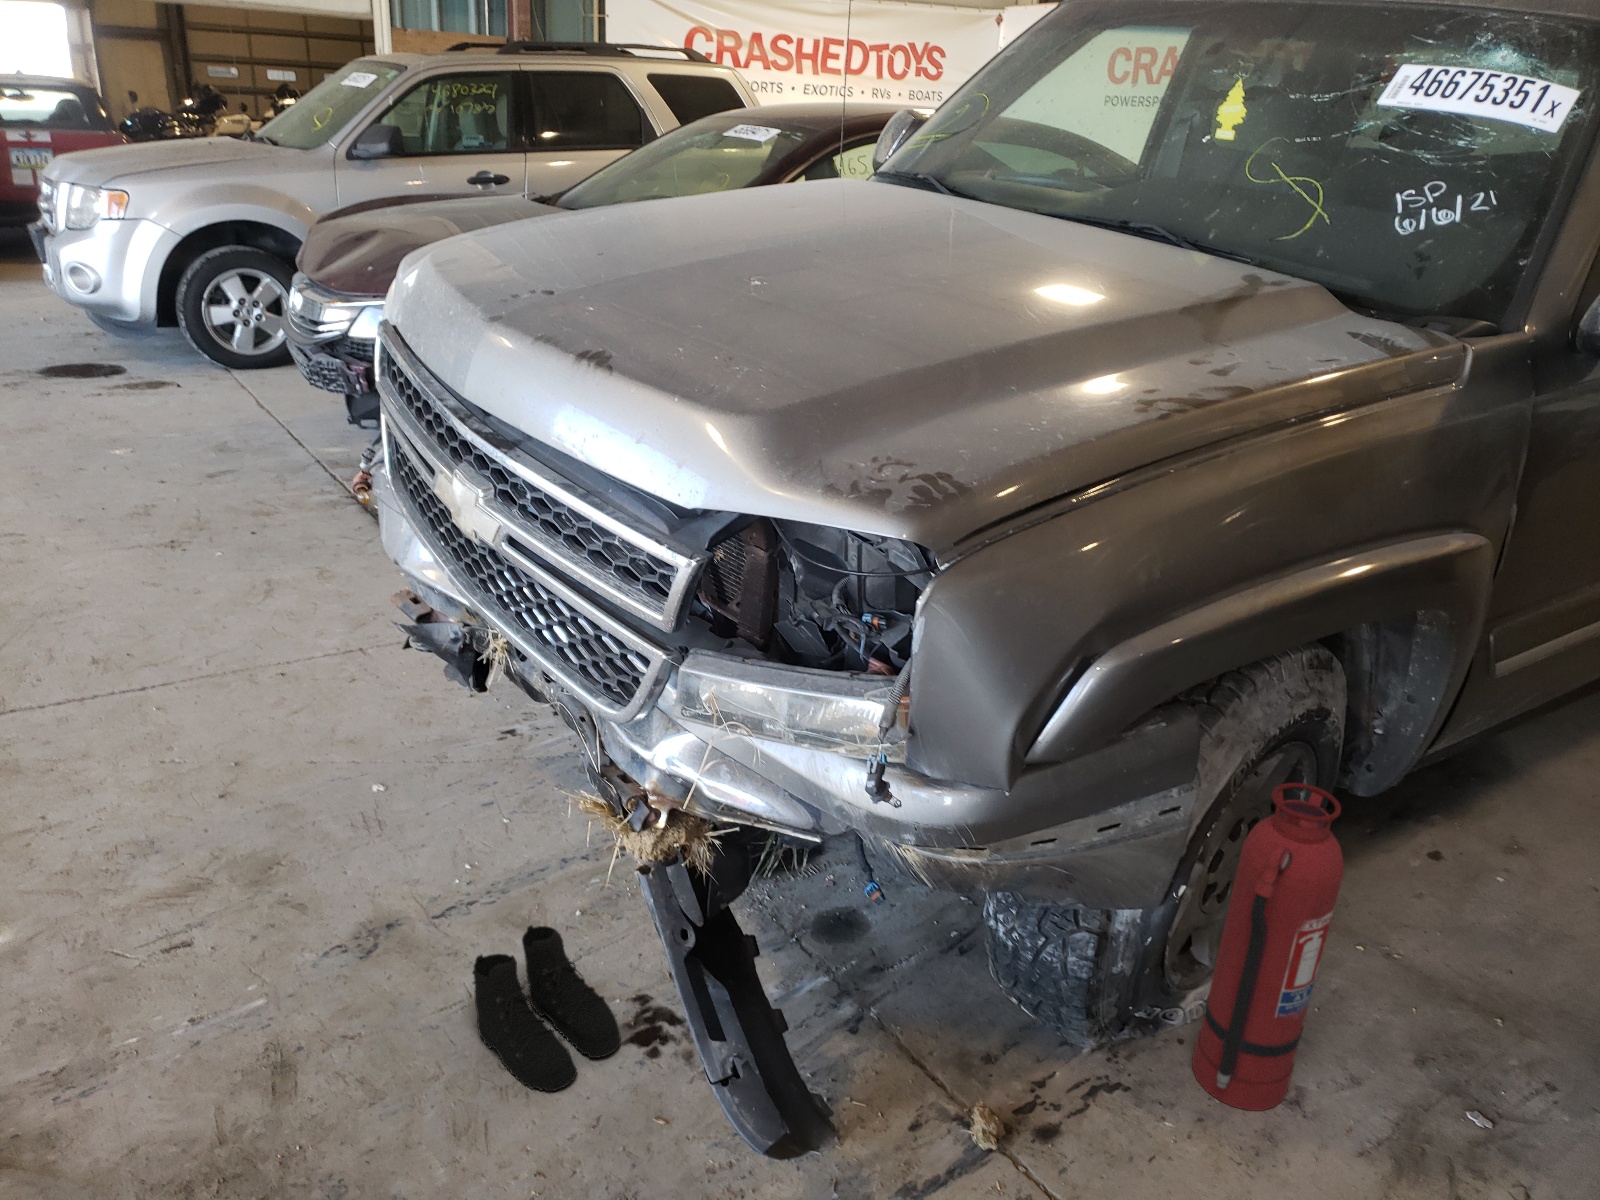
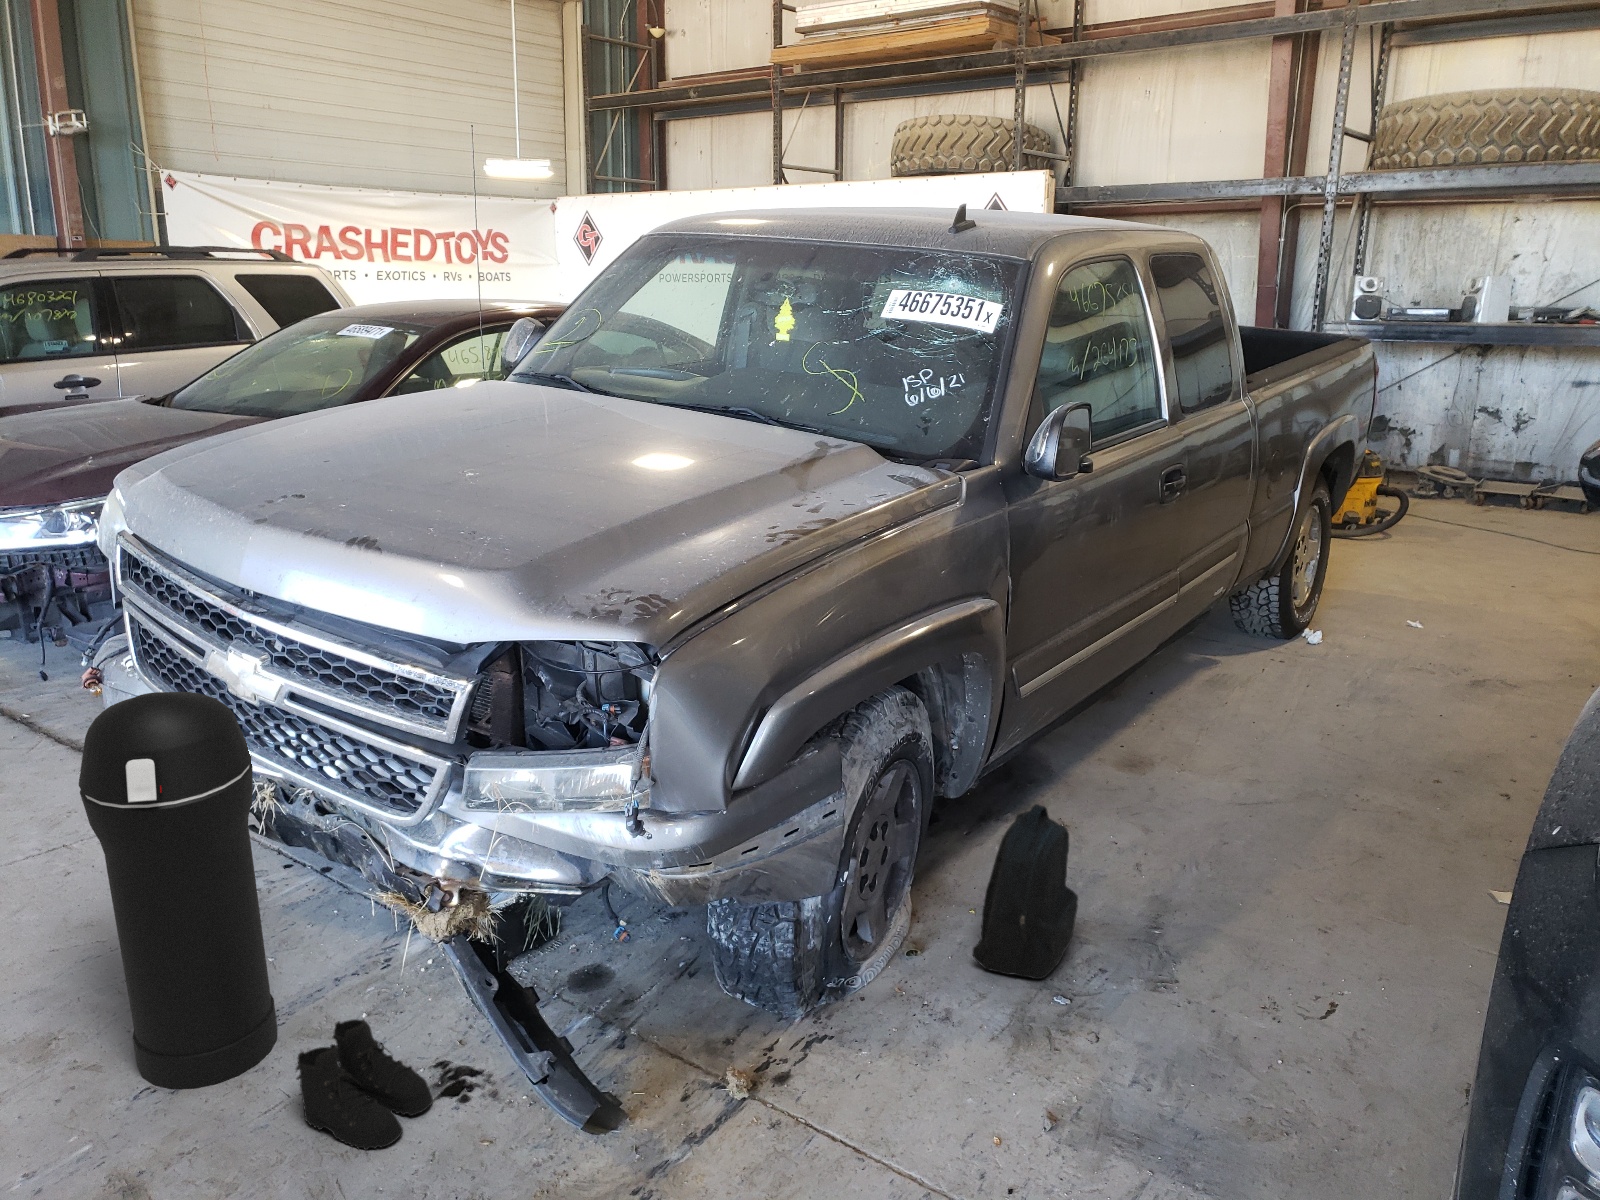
trash can: none [280,510,488,958] -> present [79,692,277,1089]
fire extinguisher: present [1193,783,1344,1111] -> none [872,784,948,1032]
backpack: none [1351,838,1533,1075] -> present [972,804,1078,979]

